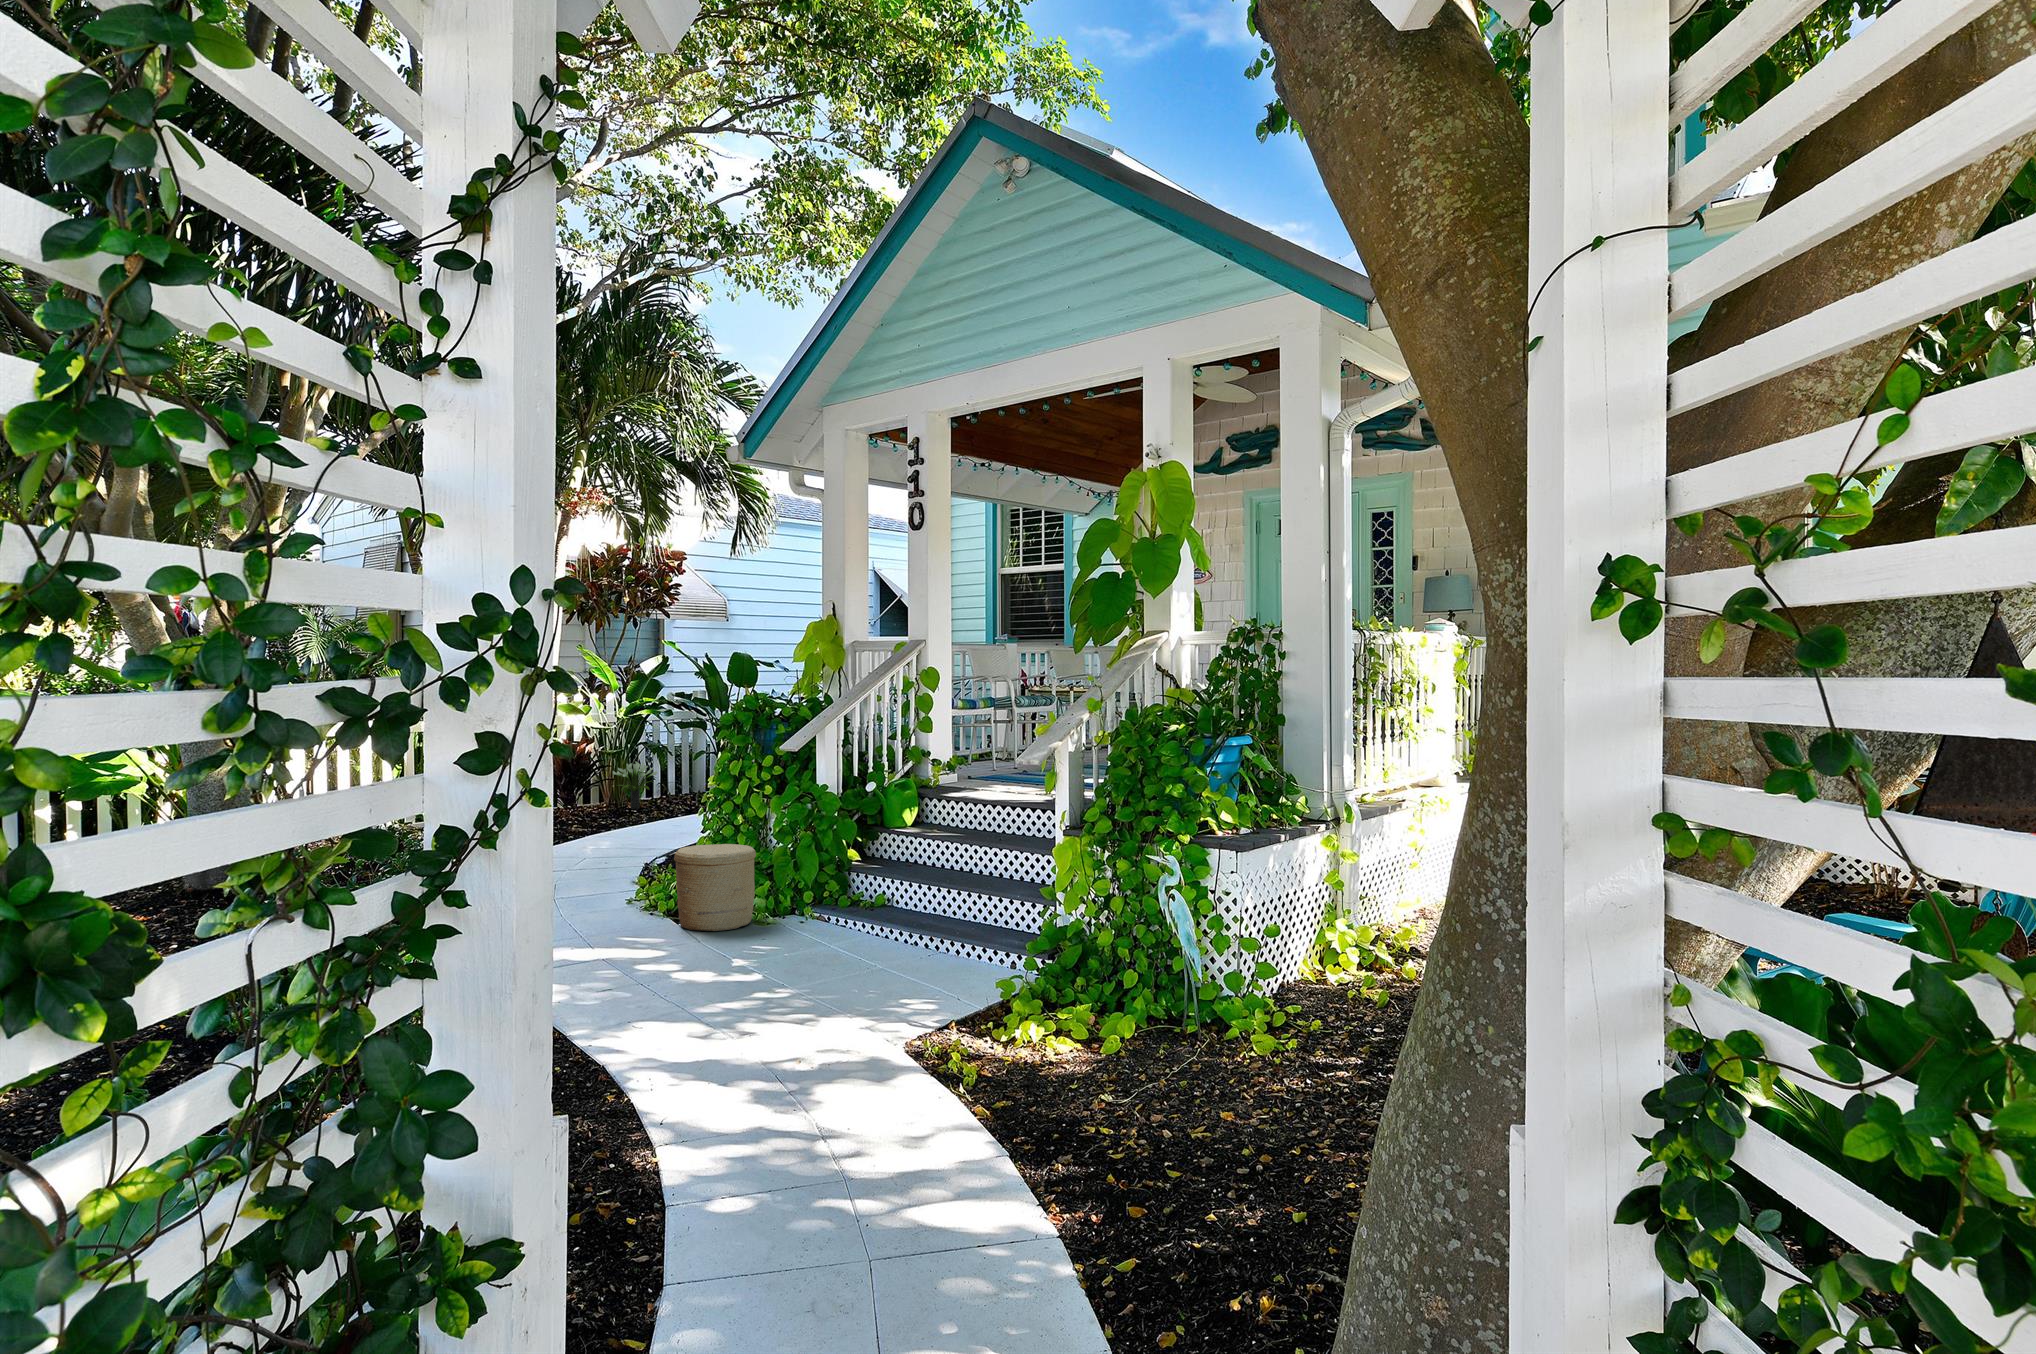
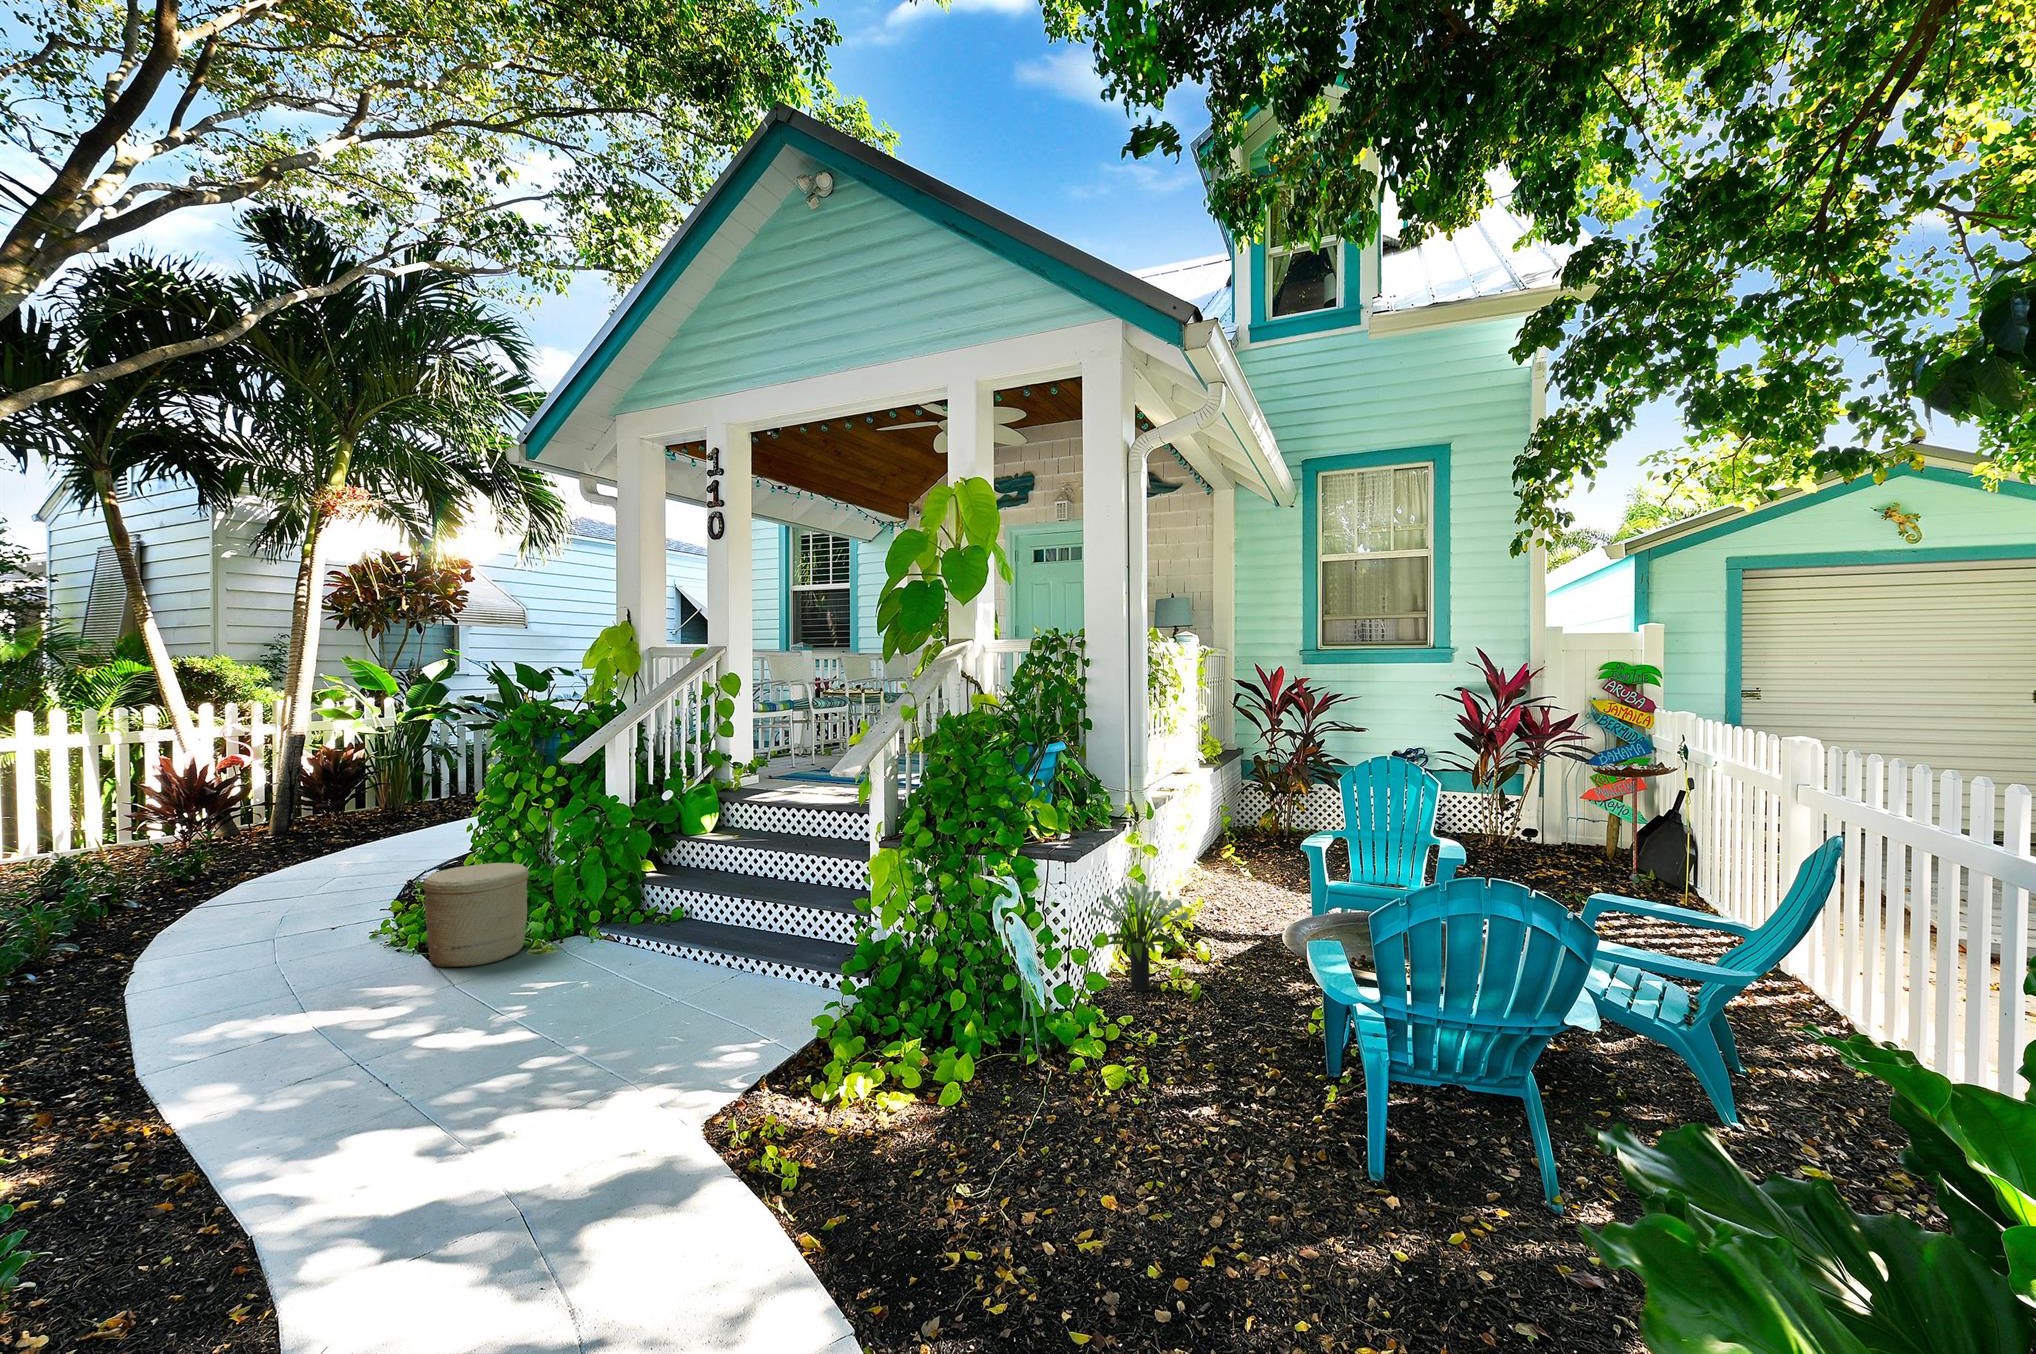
potted plant: present [613,762,658,809] -> present [1091,885,1188,992]

